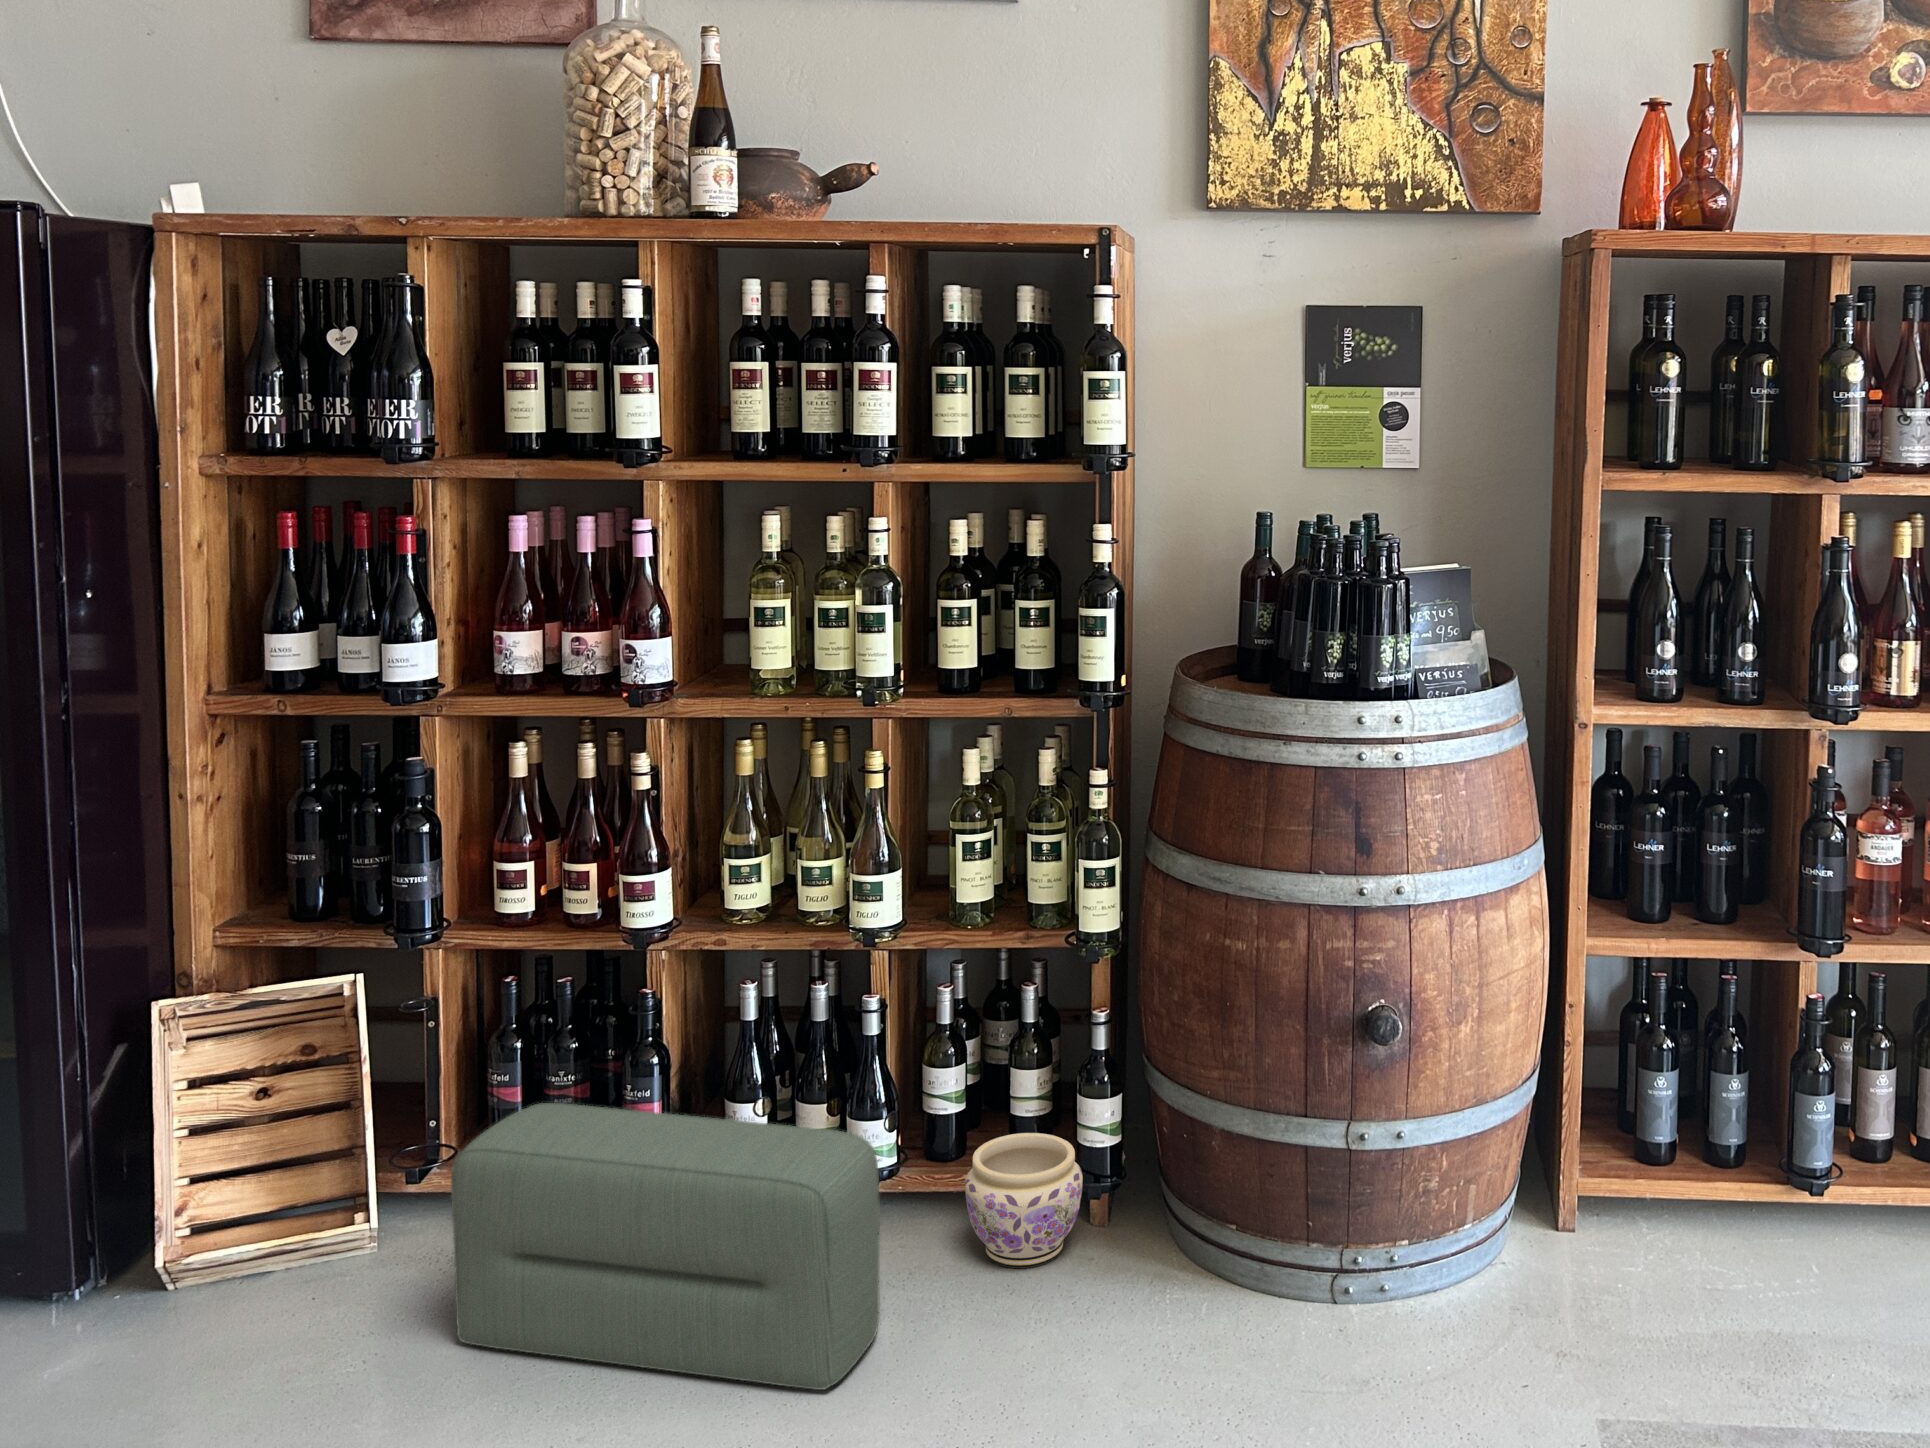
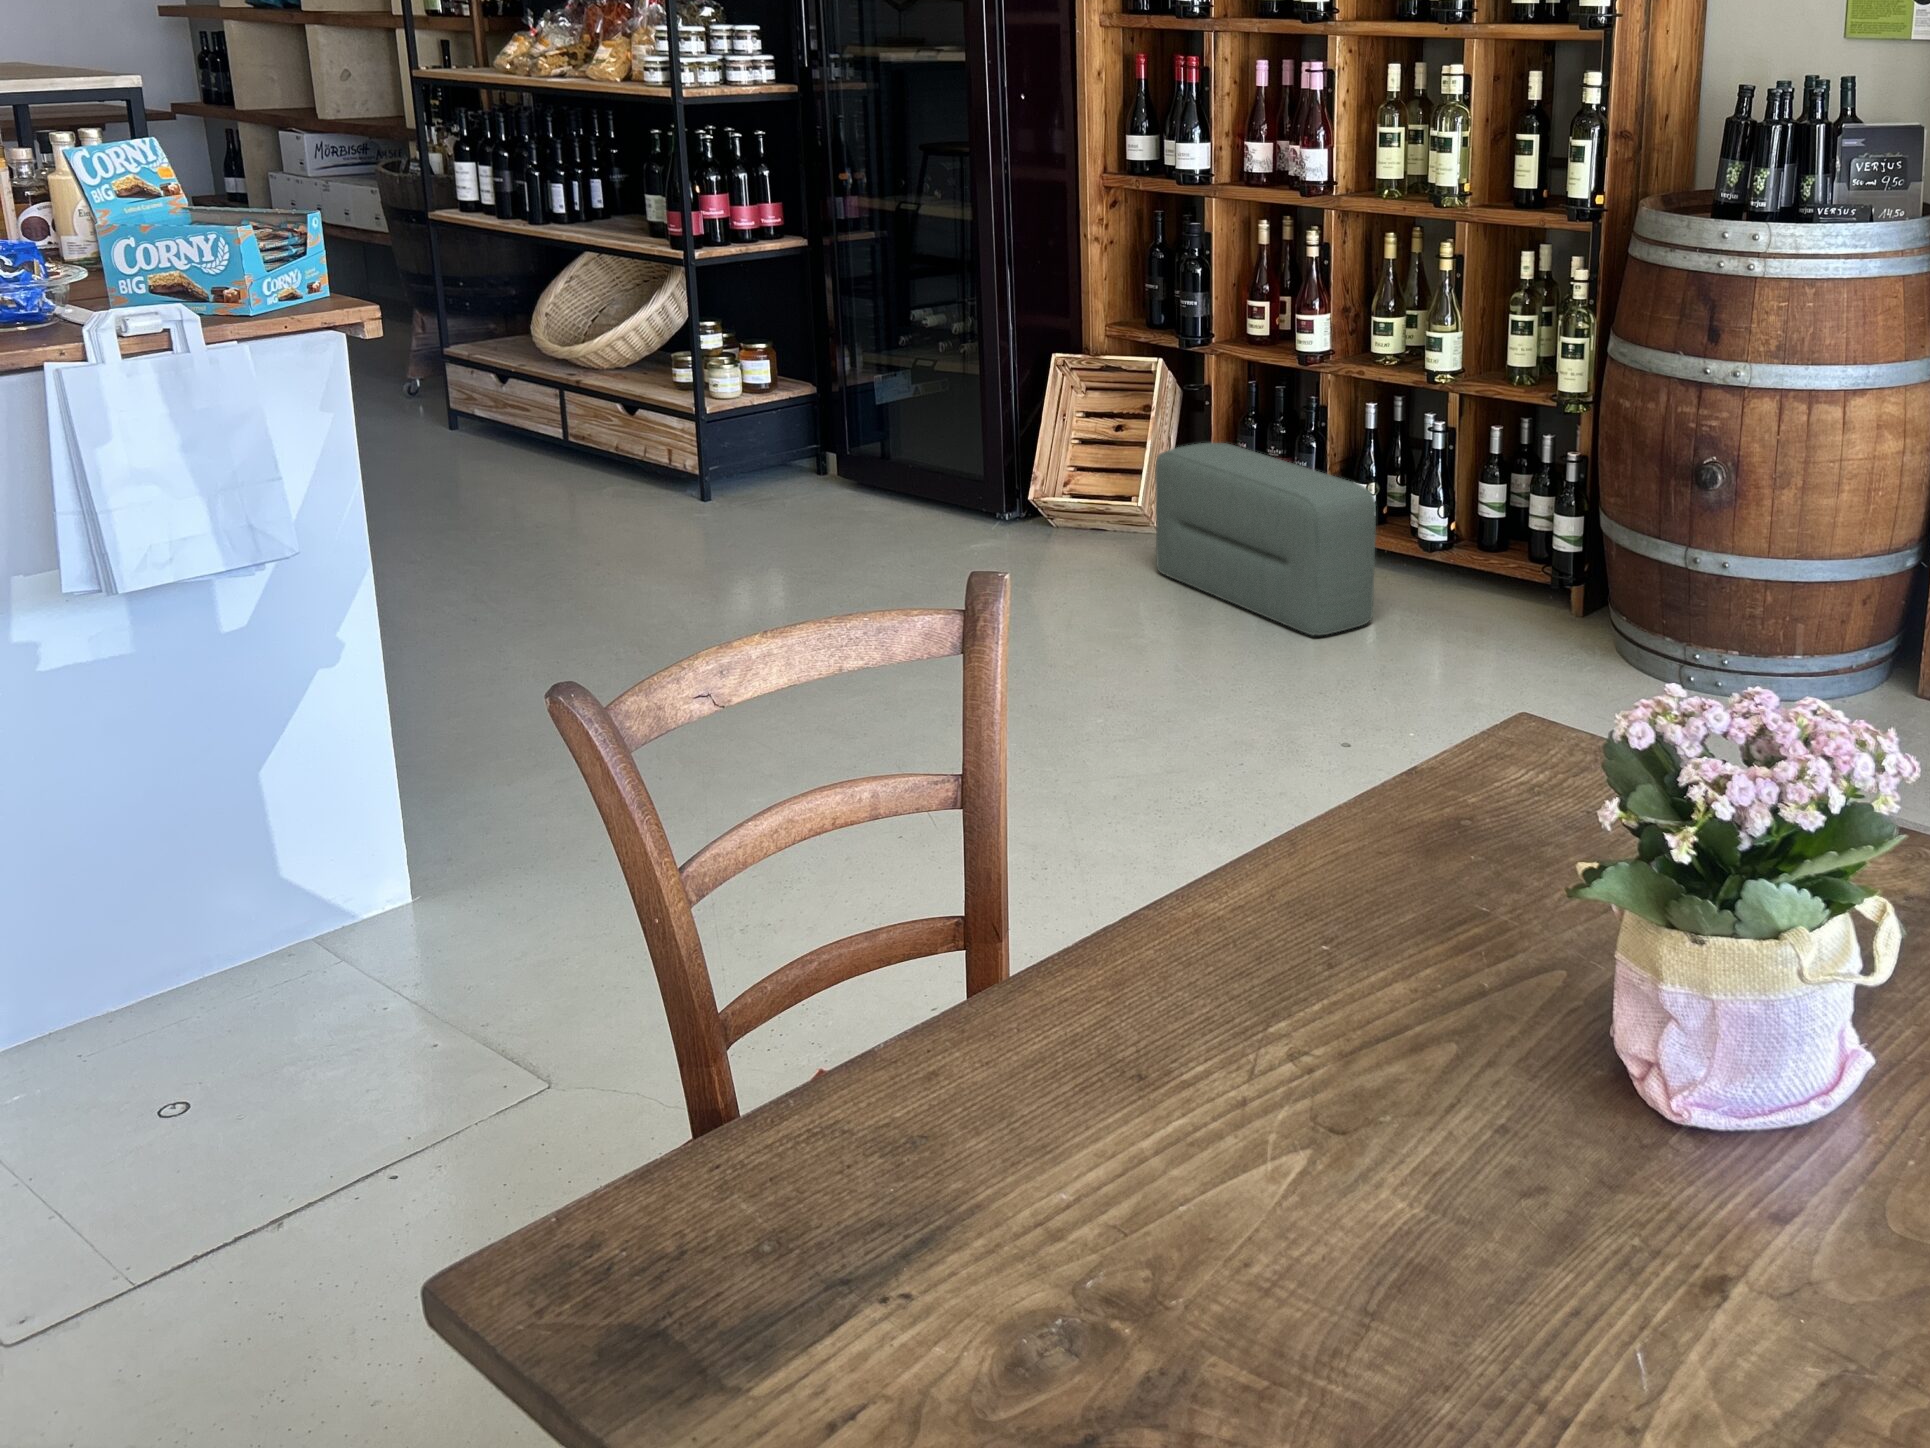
planter: present [965,1133,1083,1268] -> none [1464,535,1551,622]

